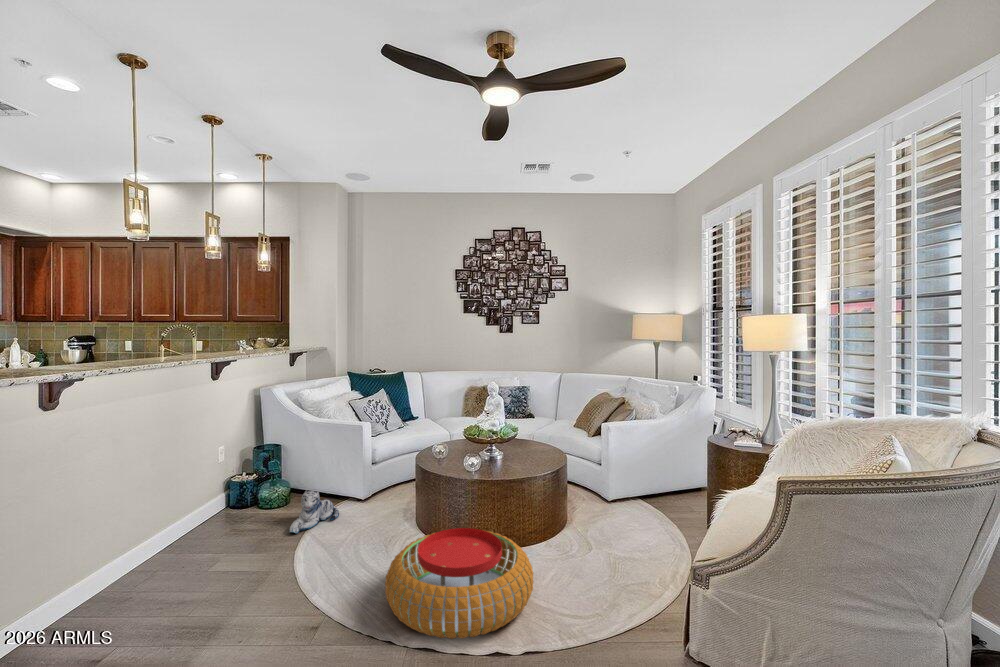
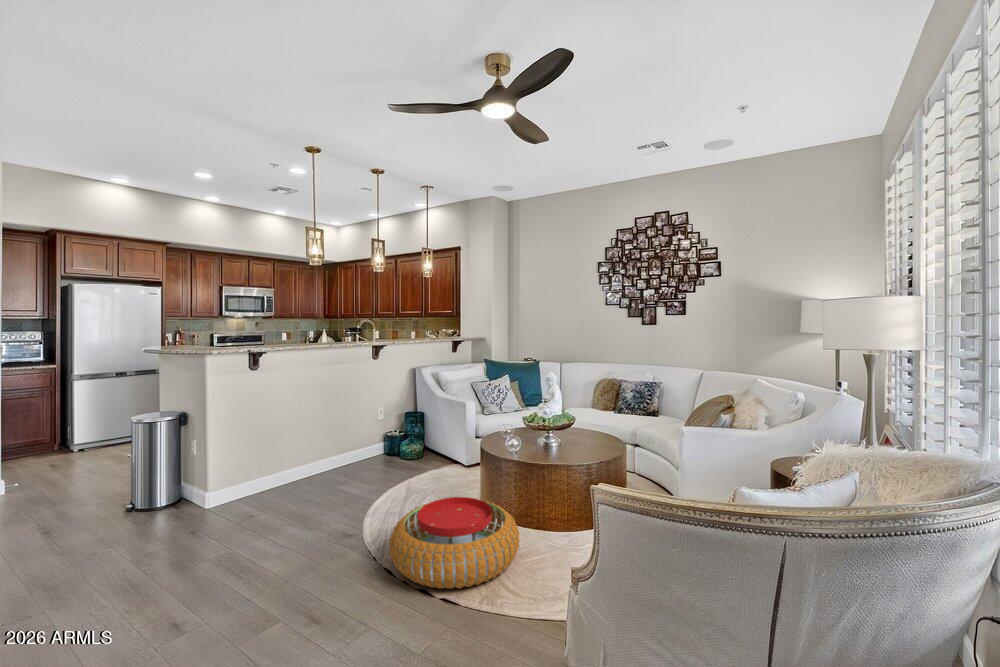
plush toy: present [289,490,339,533] -> none [402,449,448,480]

